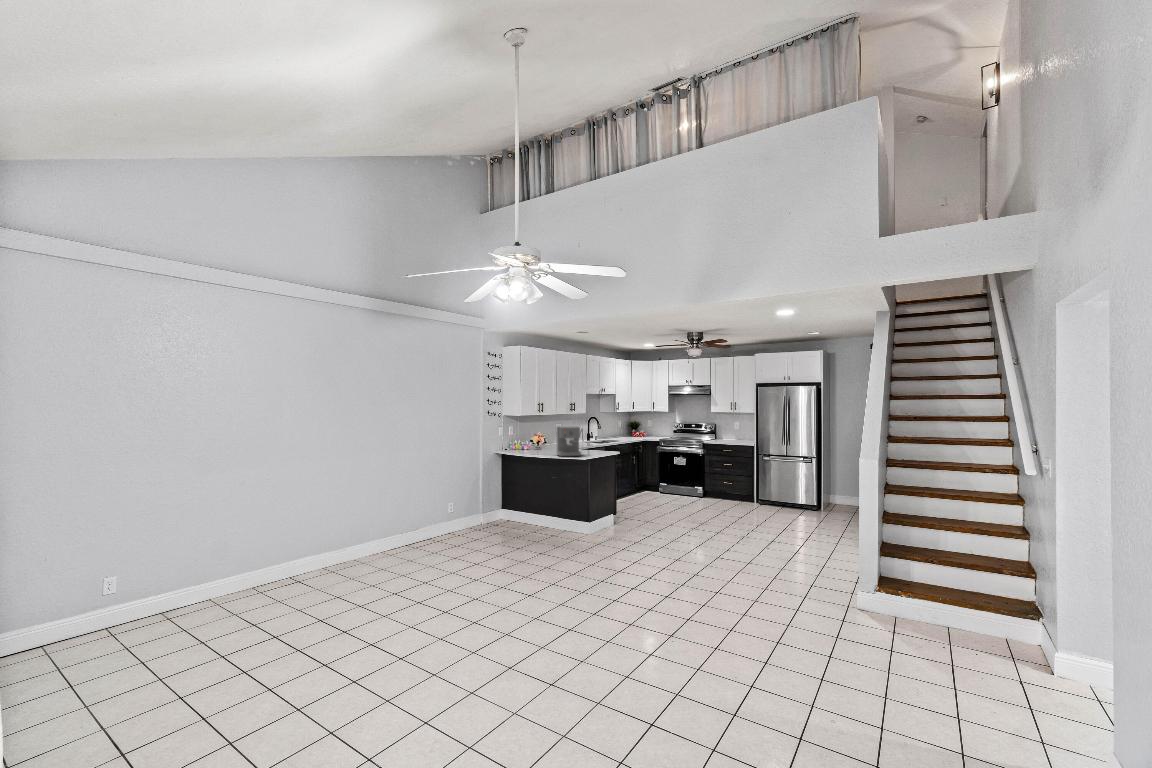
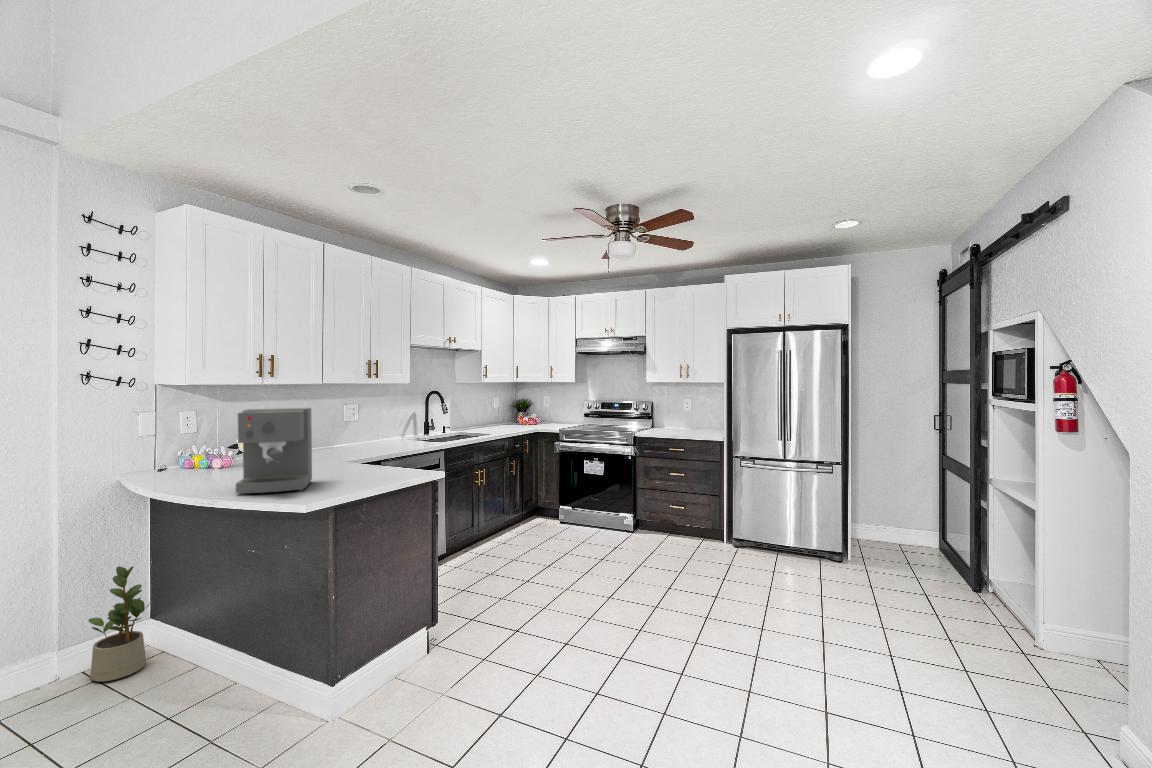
potted plant: none [494,486,515,528] -> present [88,566,151,682]

